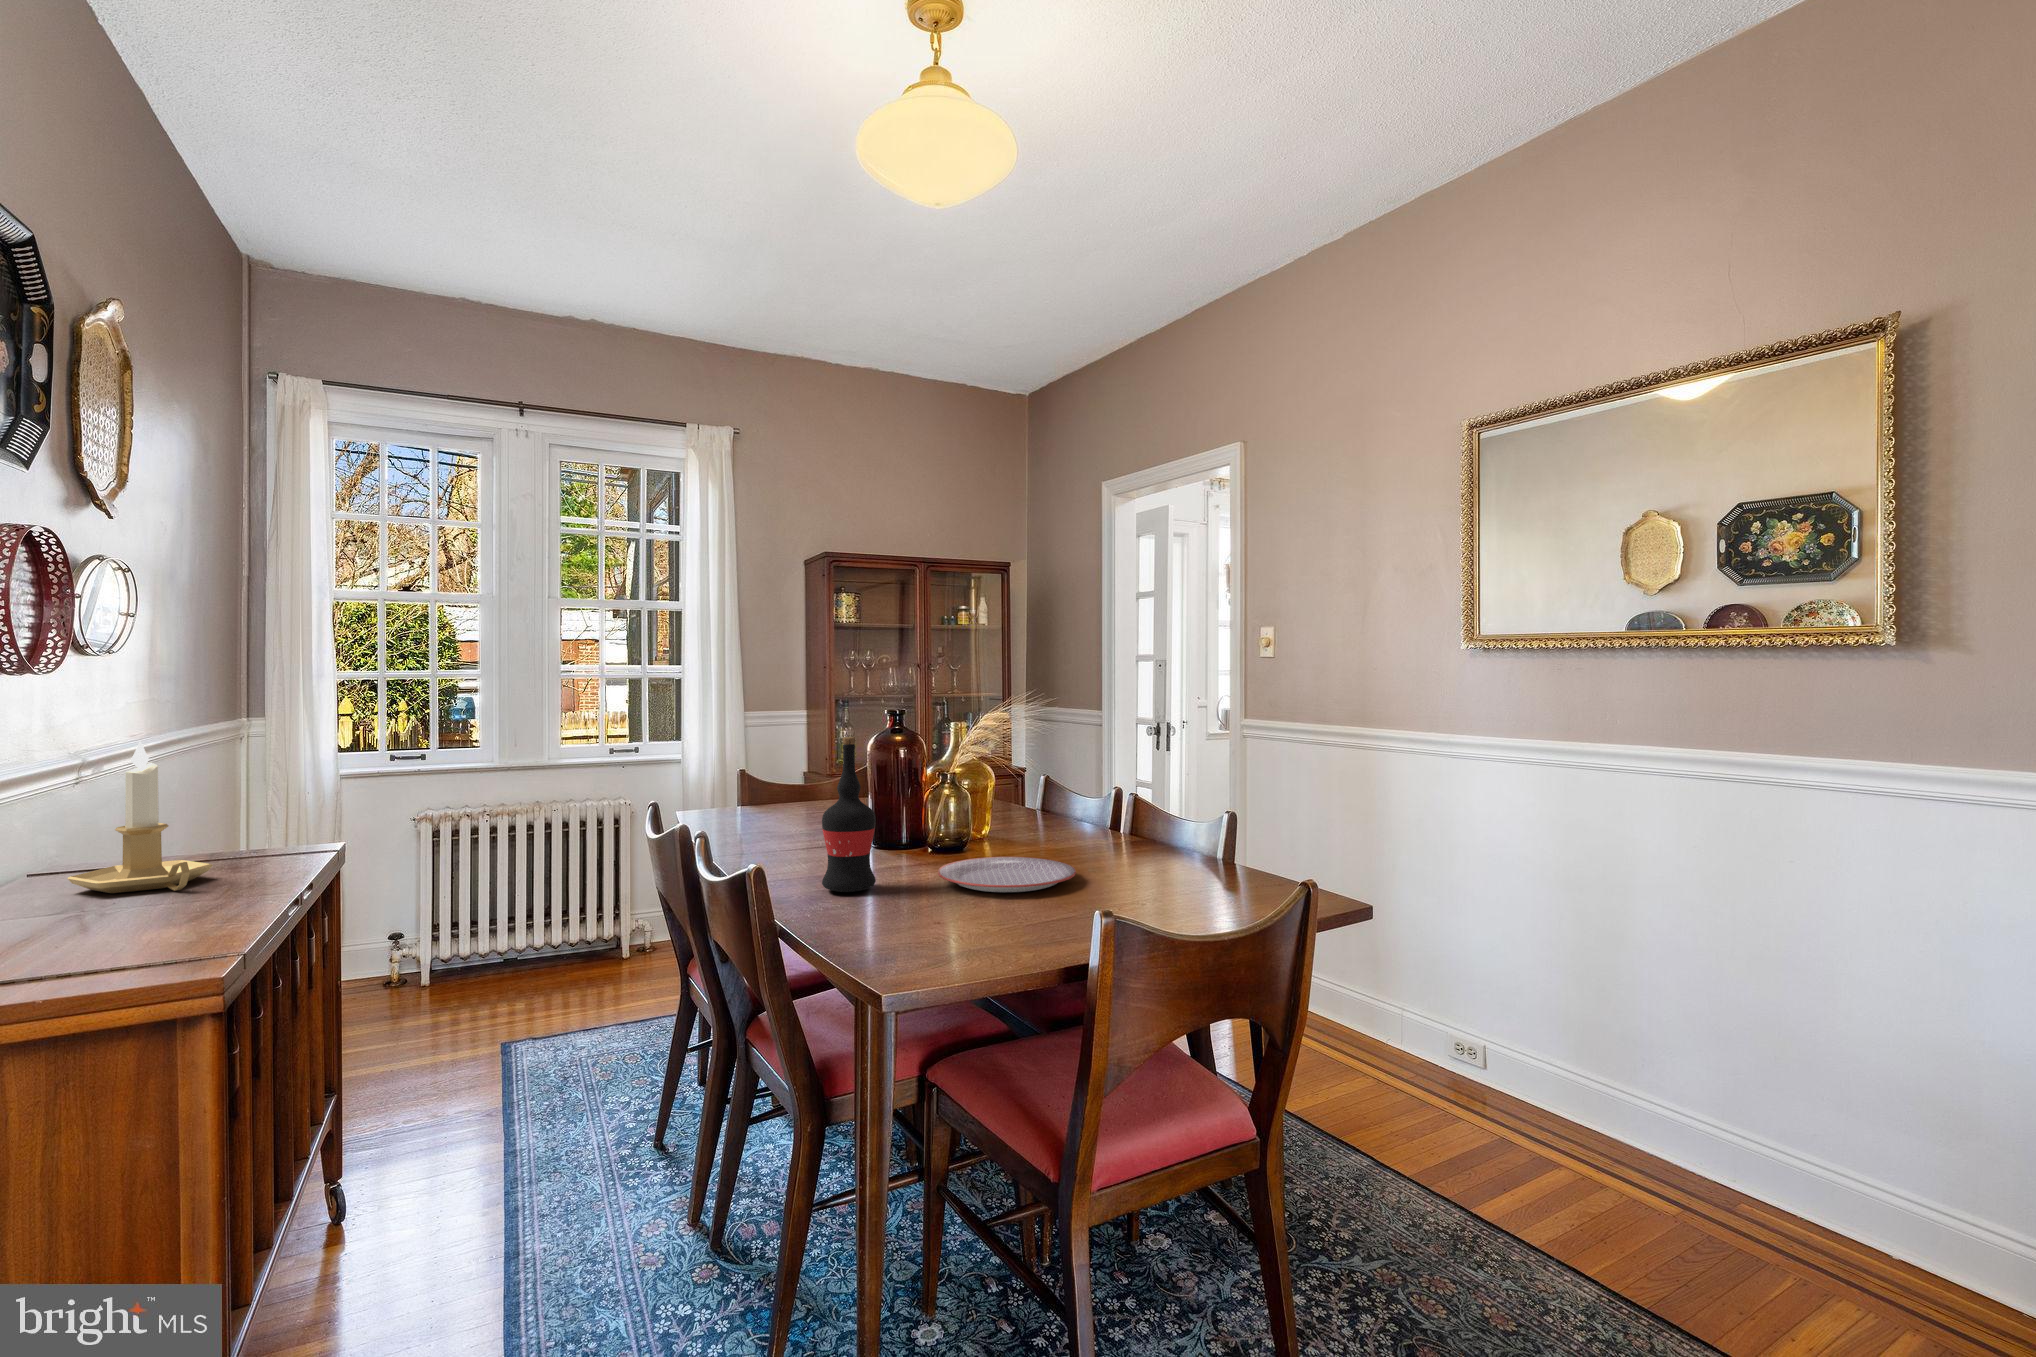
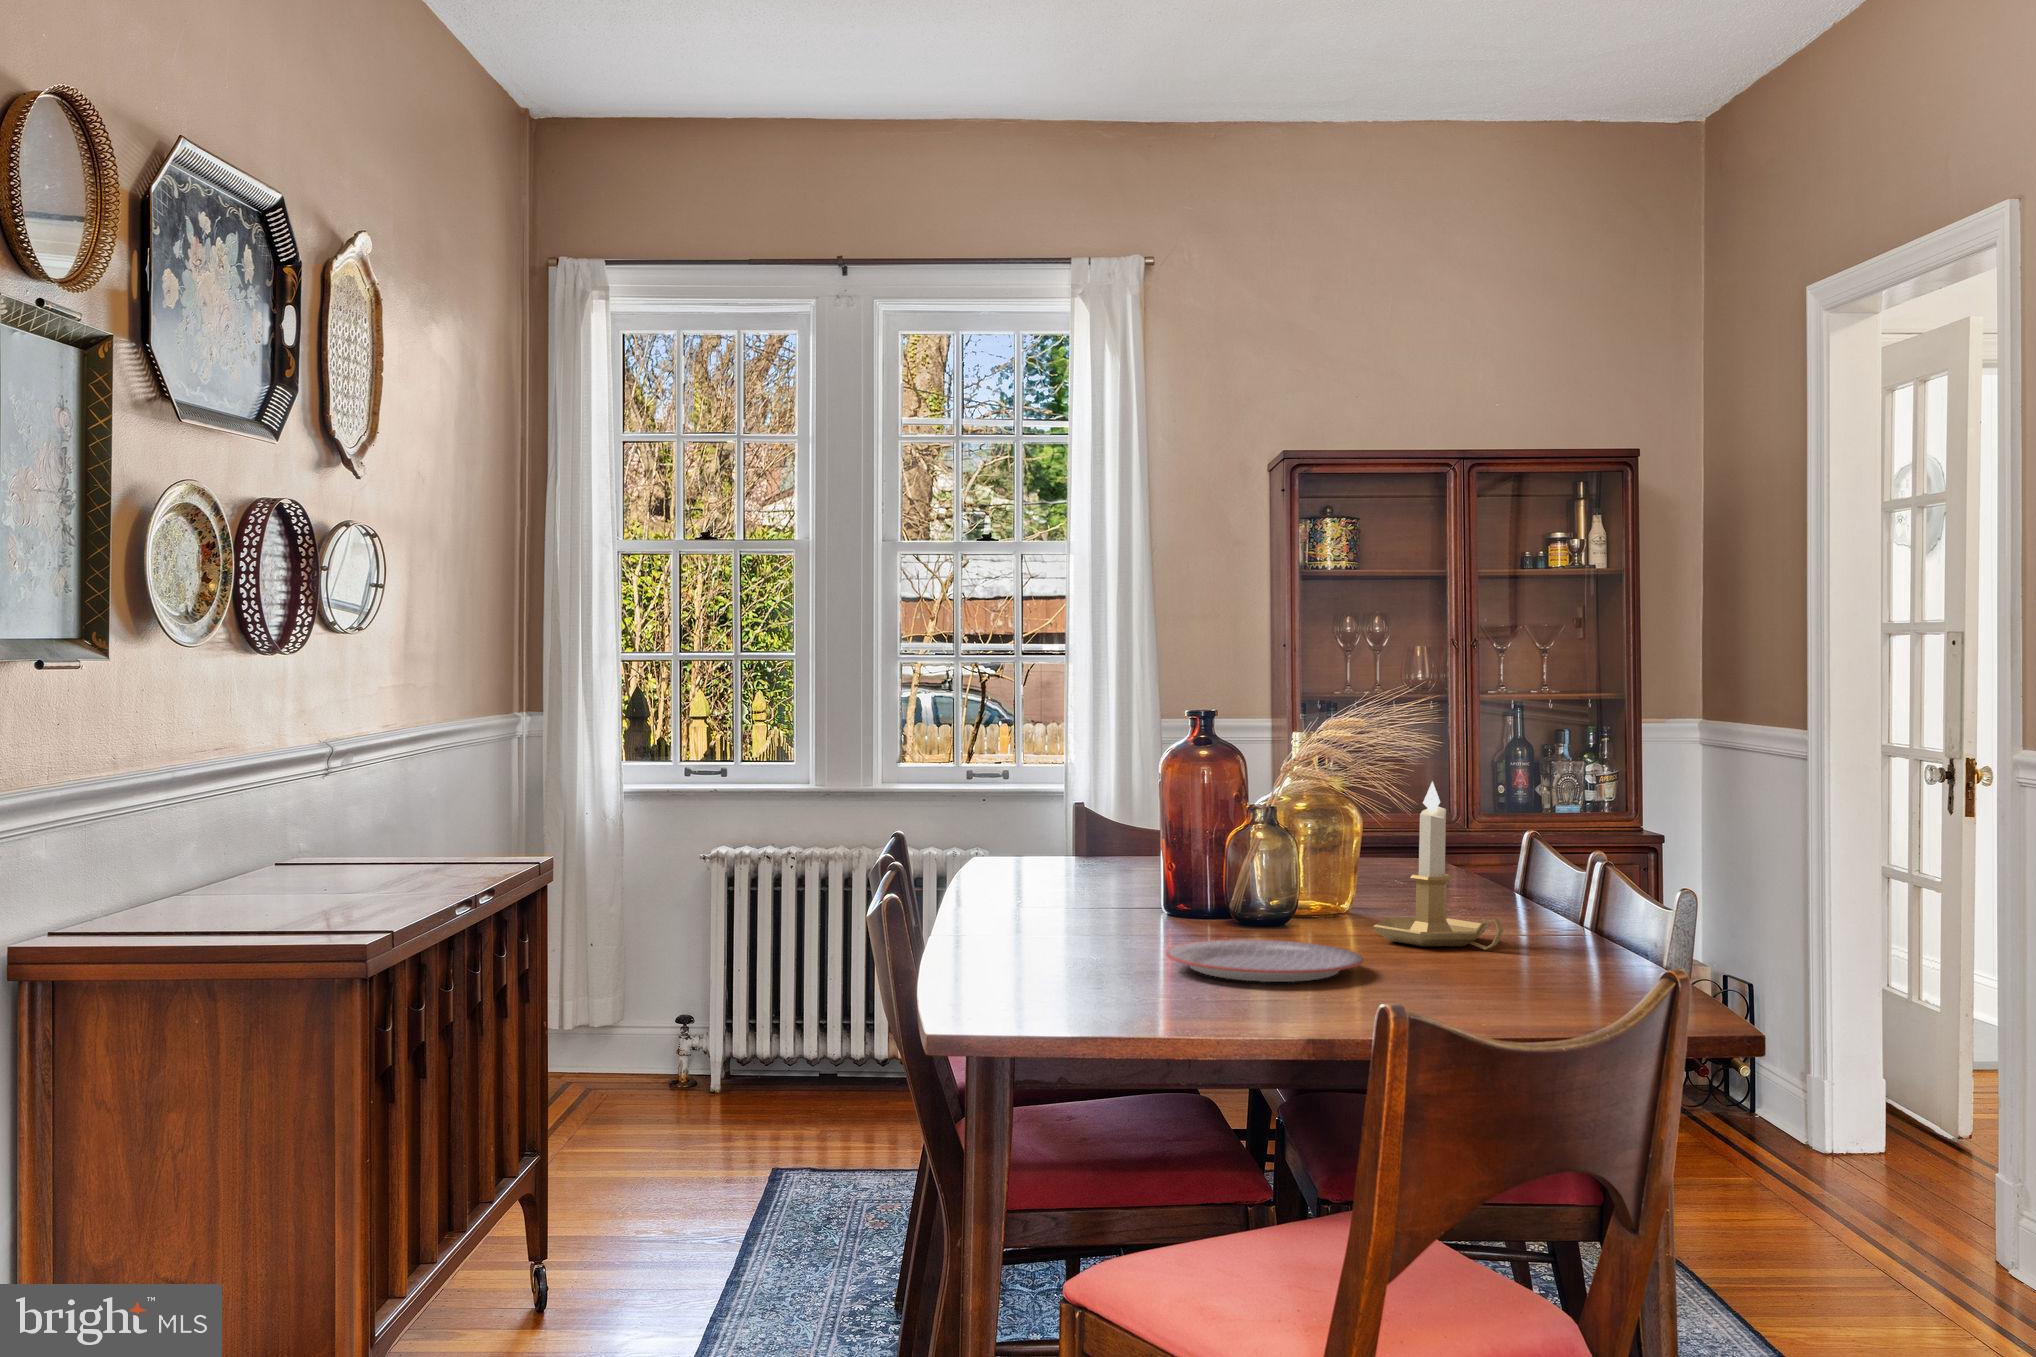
wine bottle: present [822,737,876,892] -> none [1017,755,1089,960]
candlestick: present [68,741,213,893] -> present [1373,782,1503,950]

